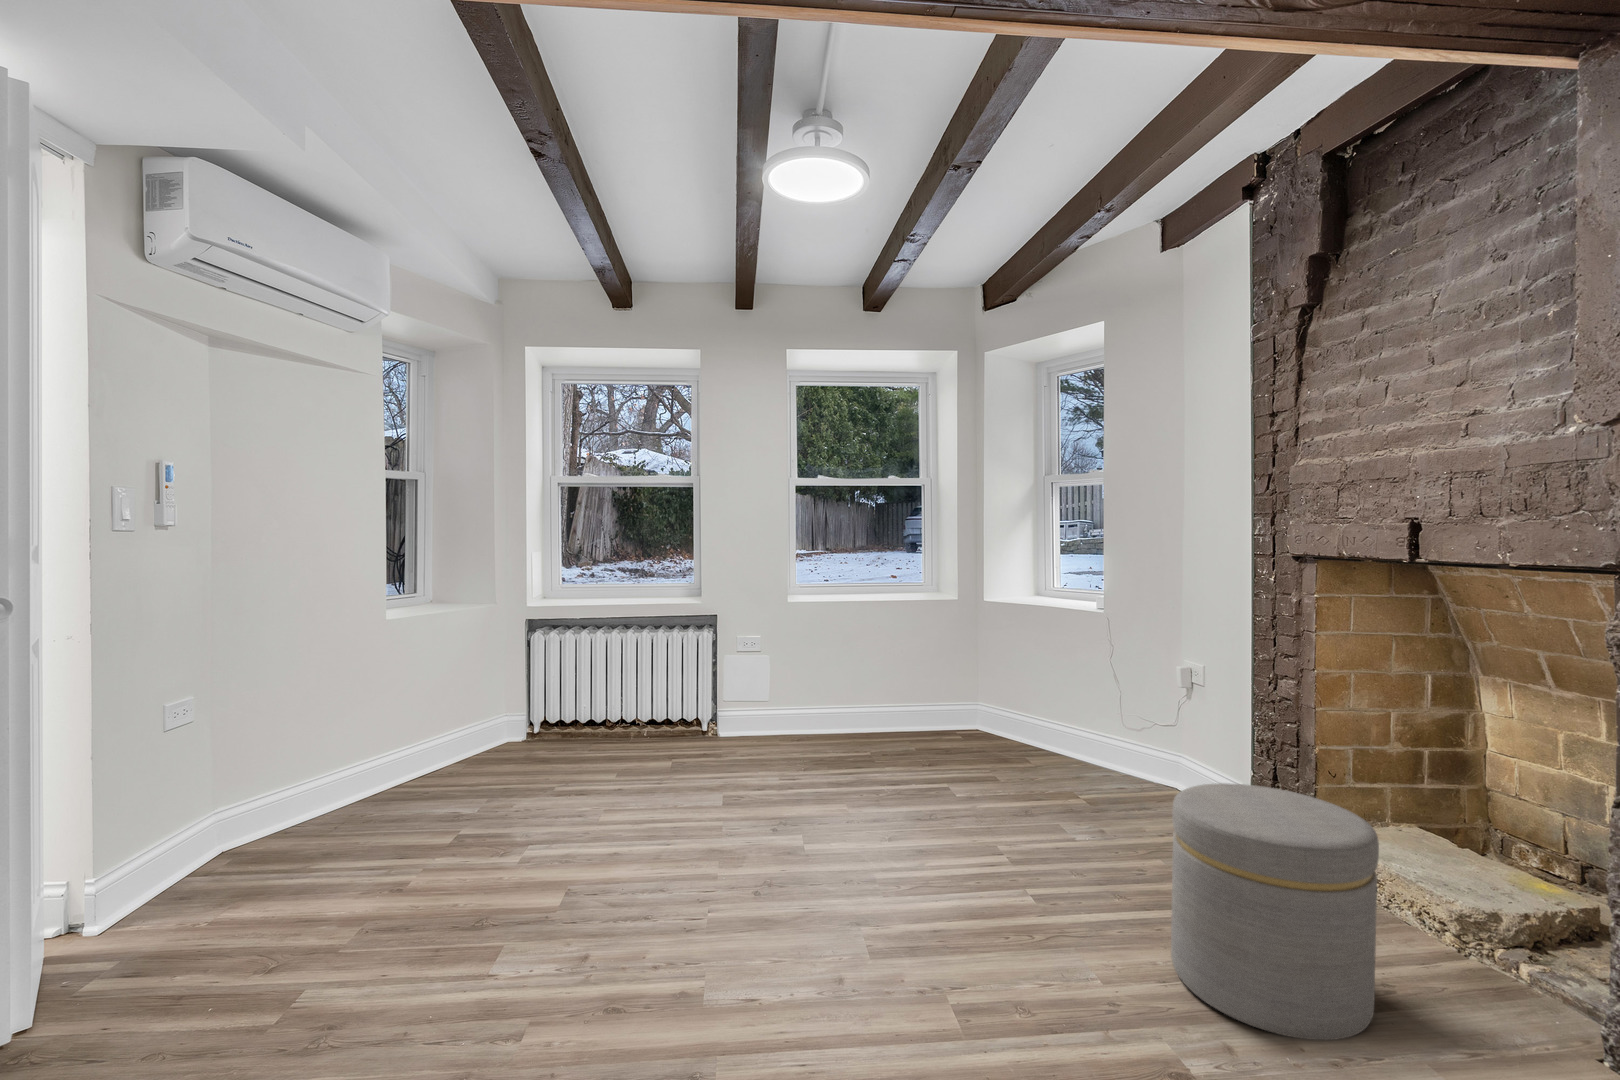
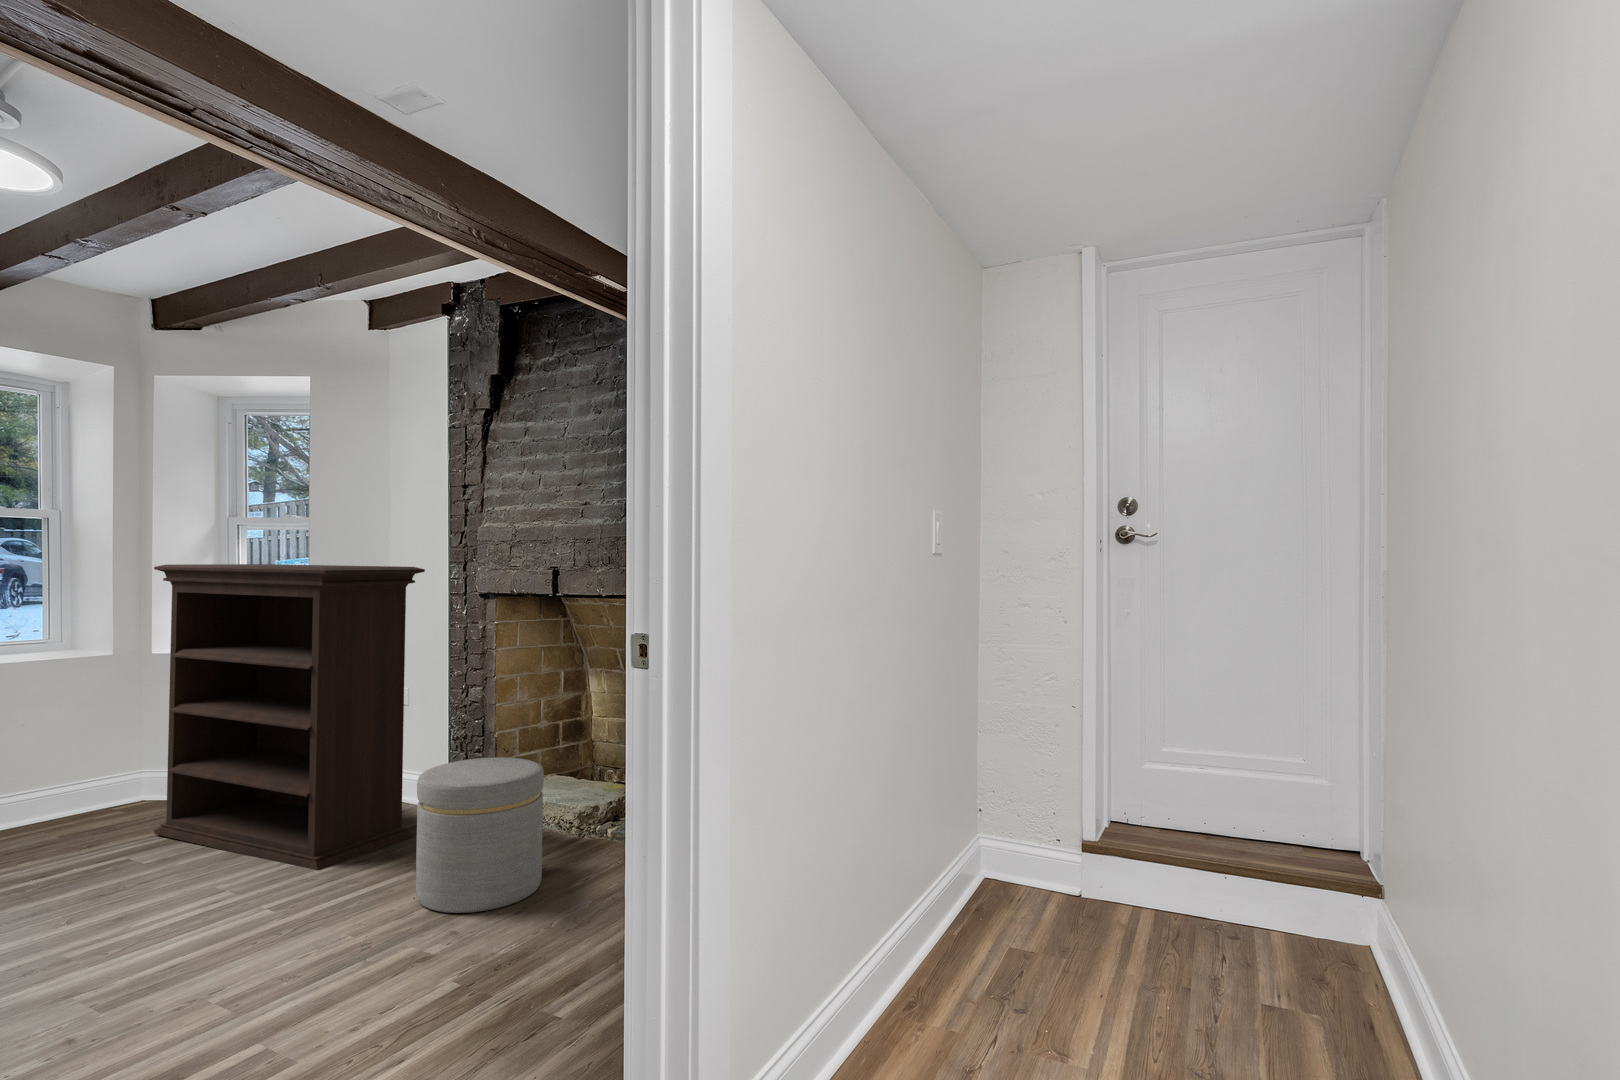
bookshelf: none [965,519,1211,862] -> present [154,564,425,870]

